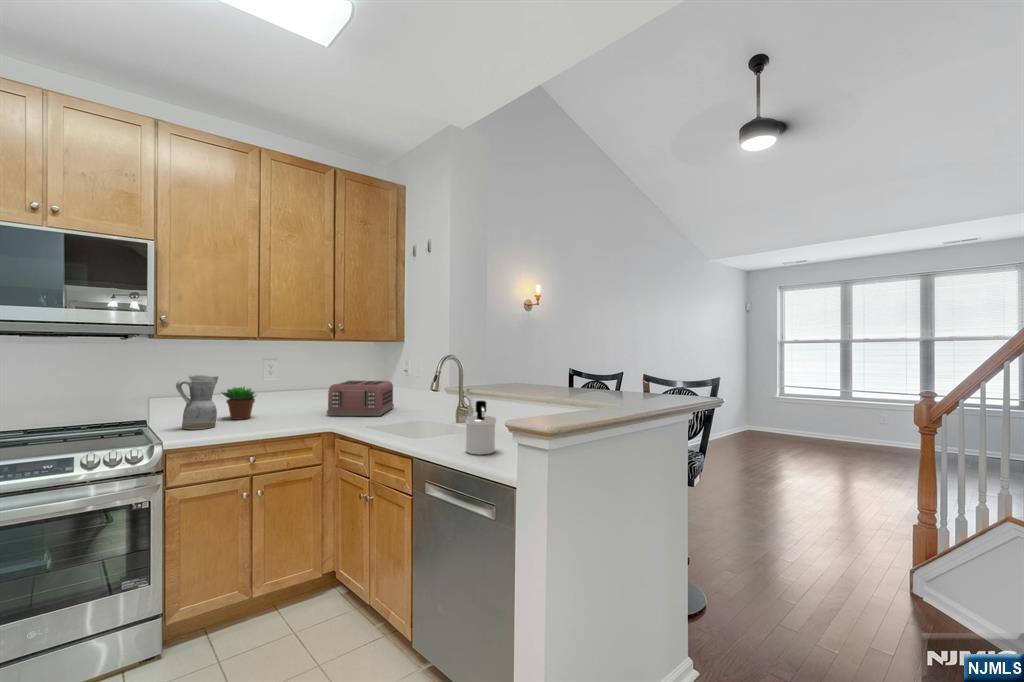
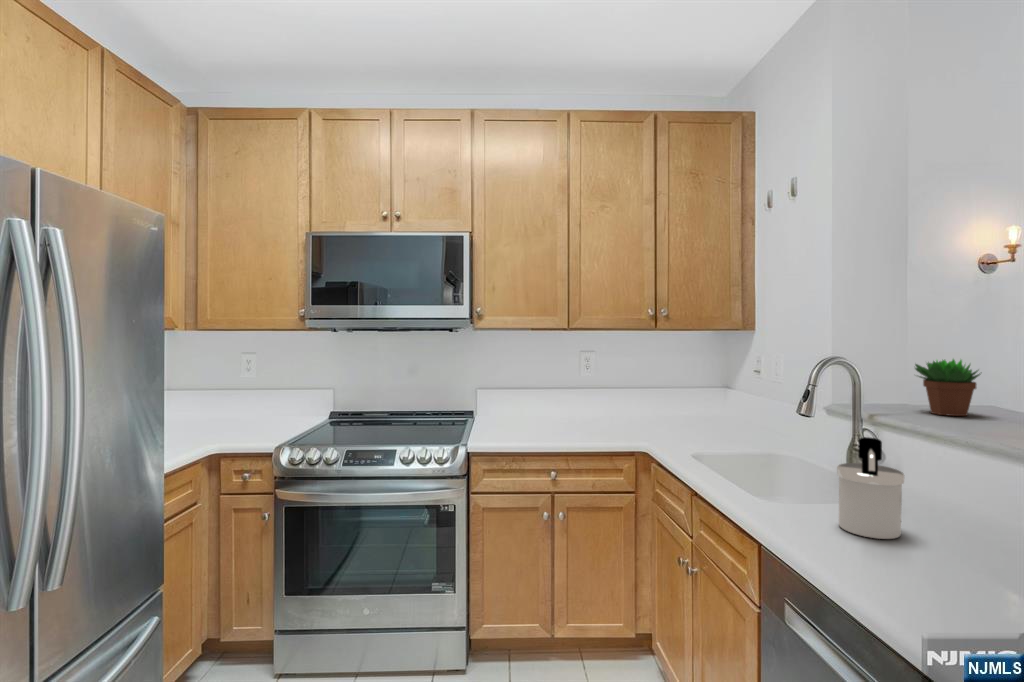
ceramic pitcher: present [176,375,218,429] -> none [485,373,525,432]
toaster: present [327,381,394,416] -> none [645,386,738,438]
succulent plant: present [222,387,255,420] -> present [915,359,980,416]

